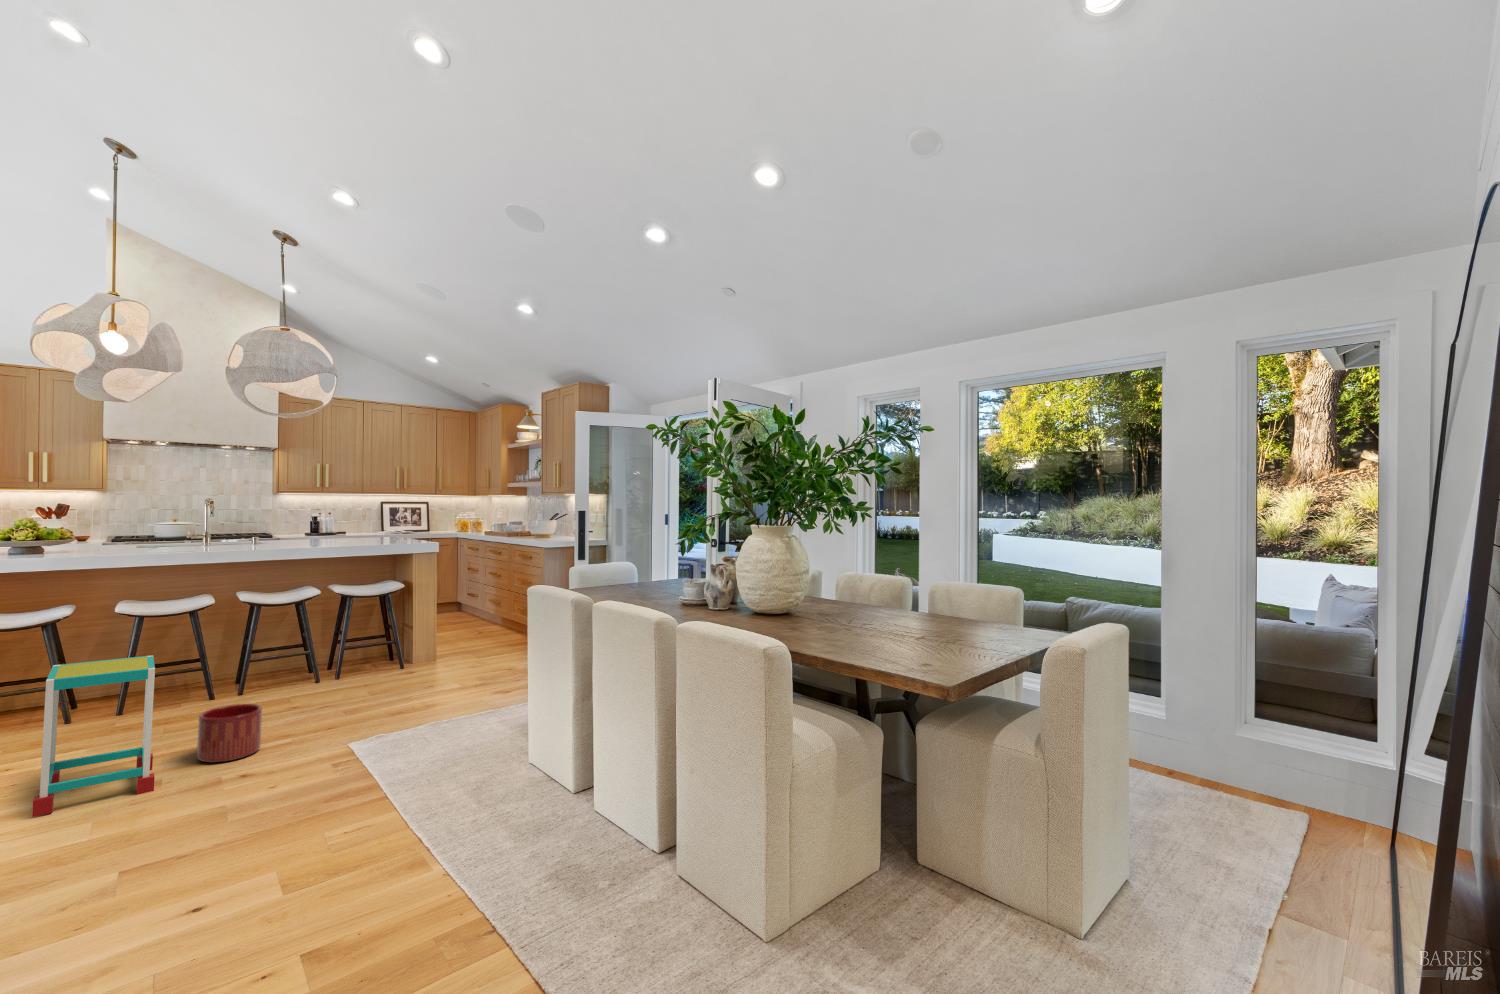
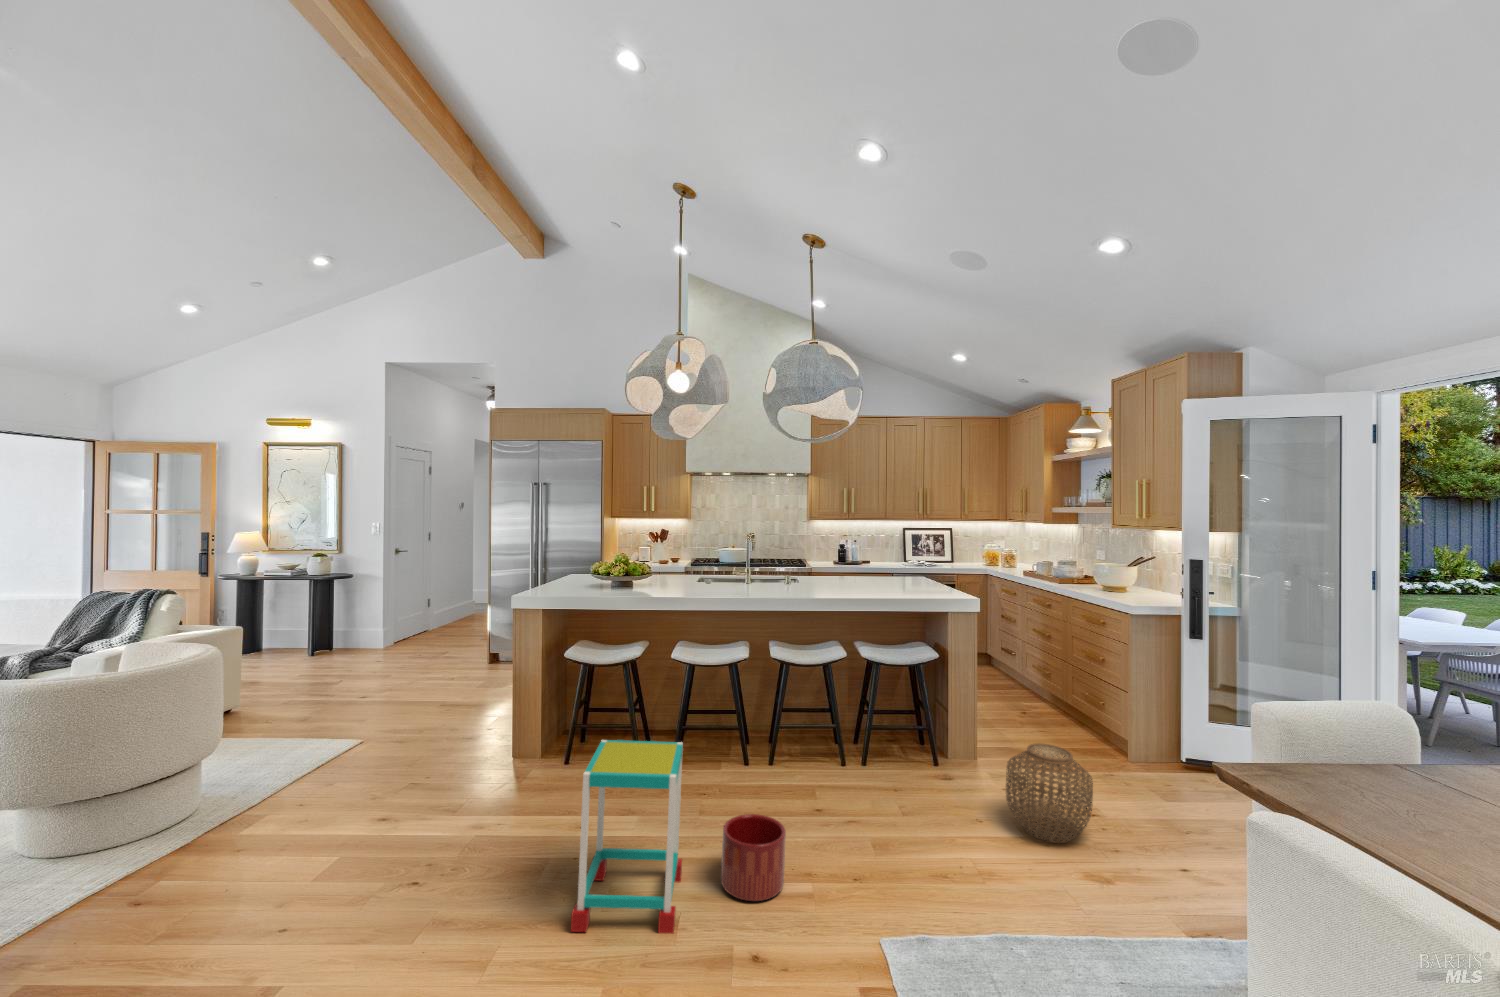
woven basket: none [448,628,504,688] -> present [1006,743,1093,843]

